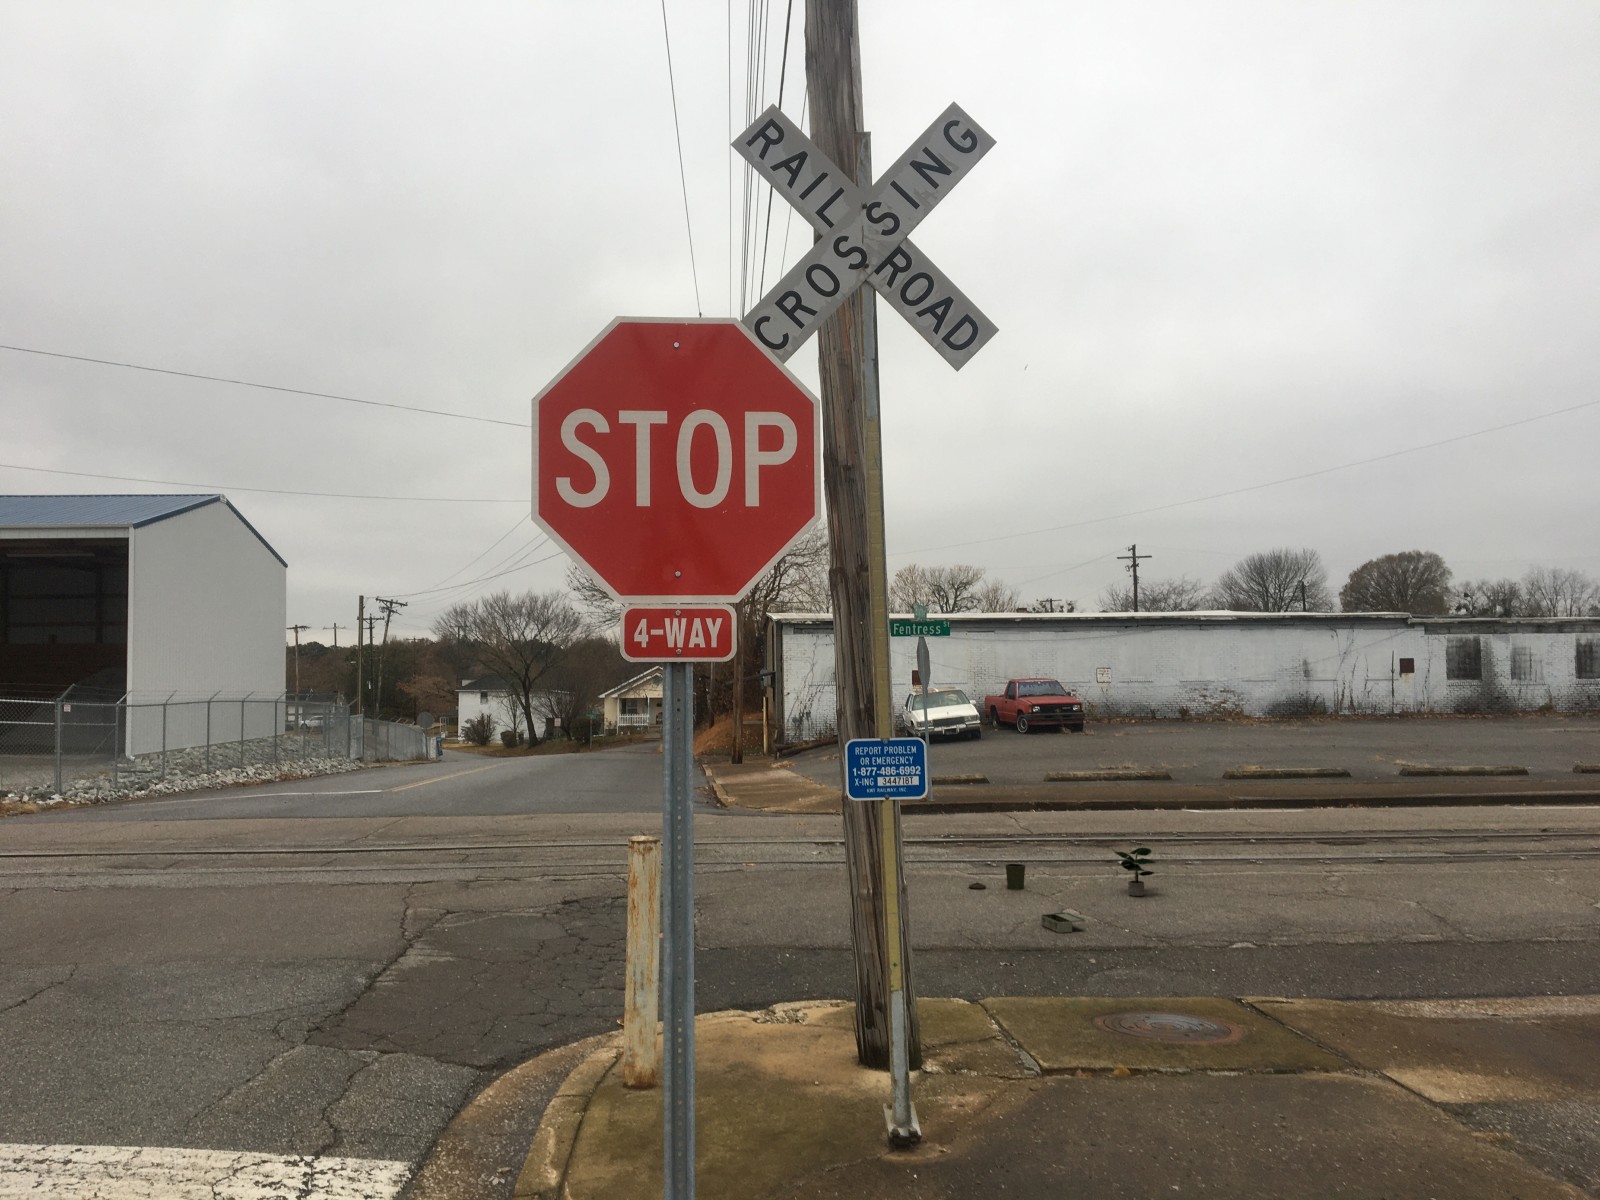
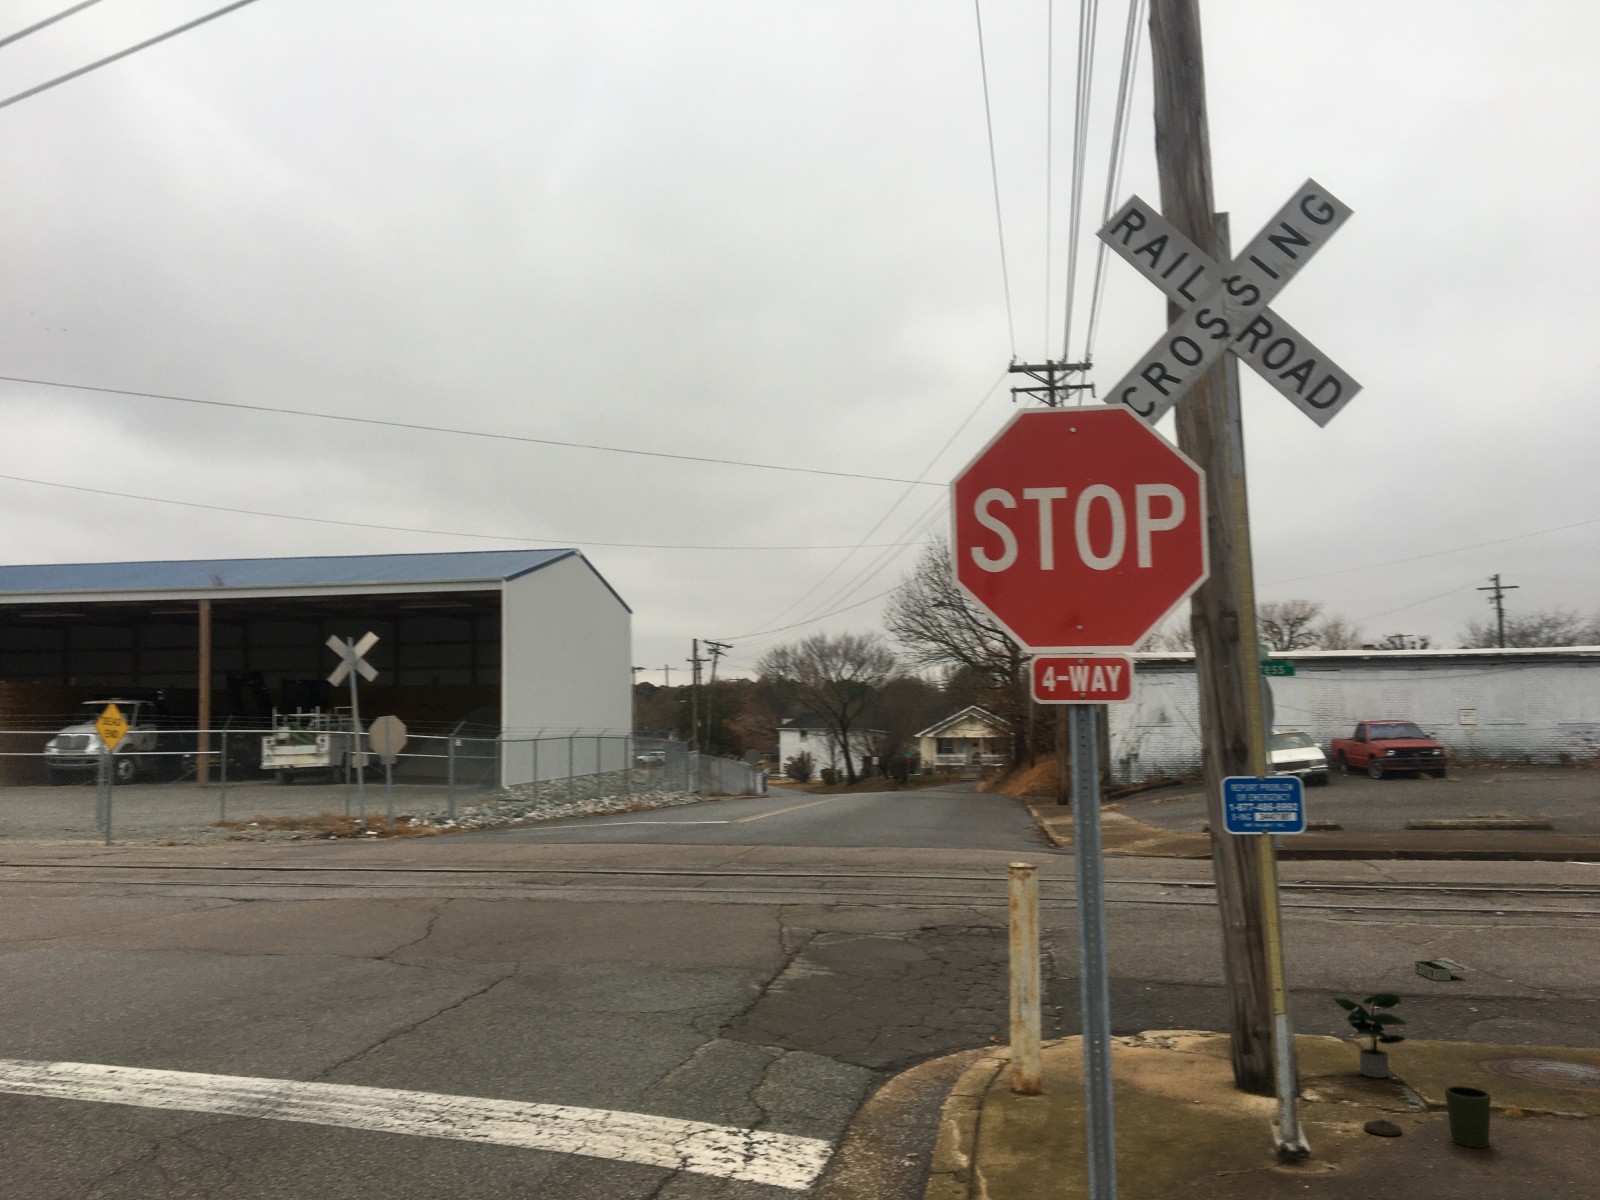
potted plant: present [1115,848,1156,896] -> present [1333,993,1408,1078]
trash can: present [969,864,1025,890] -> present [1364,1086,1491,1148]

